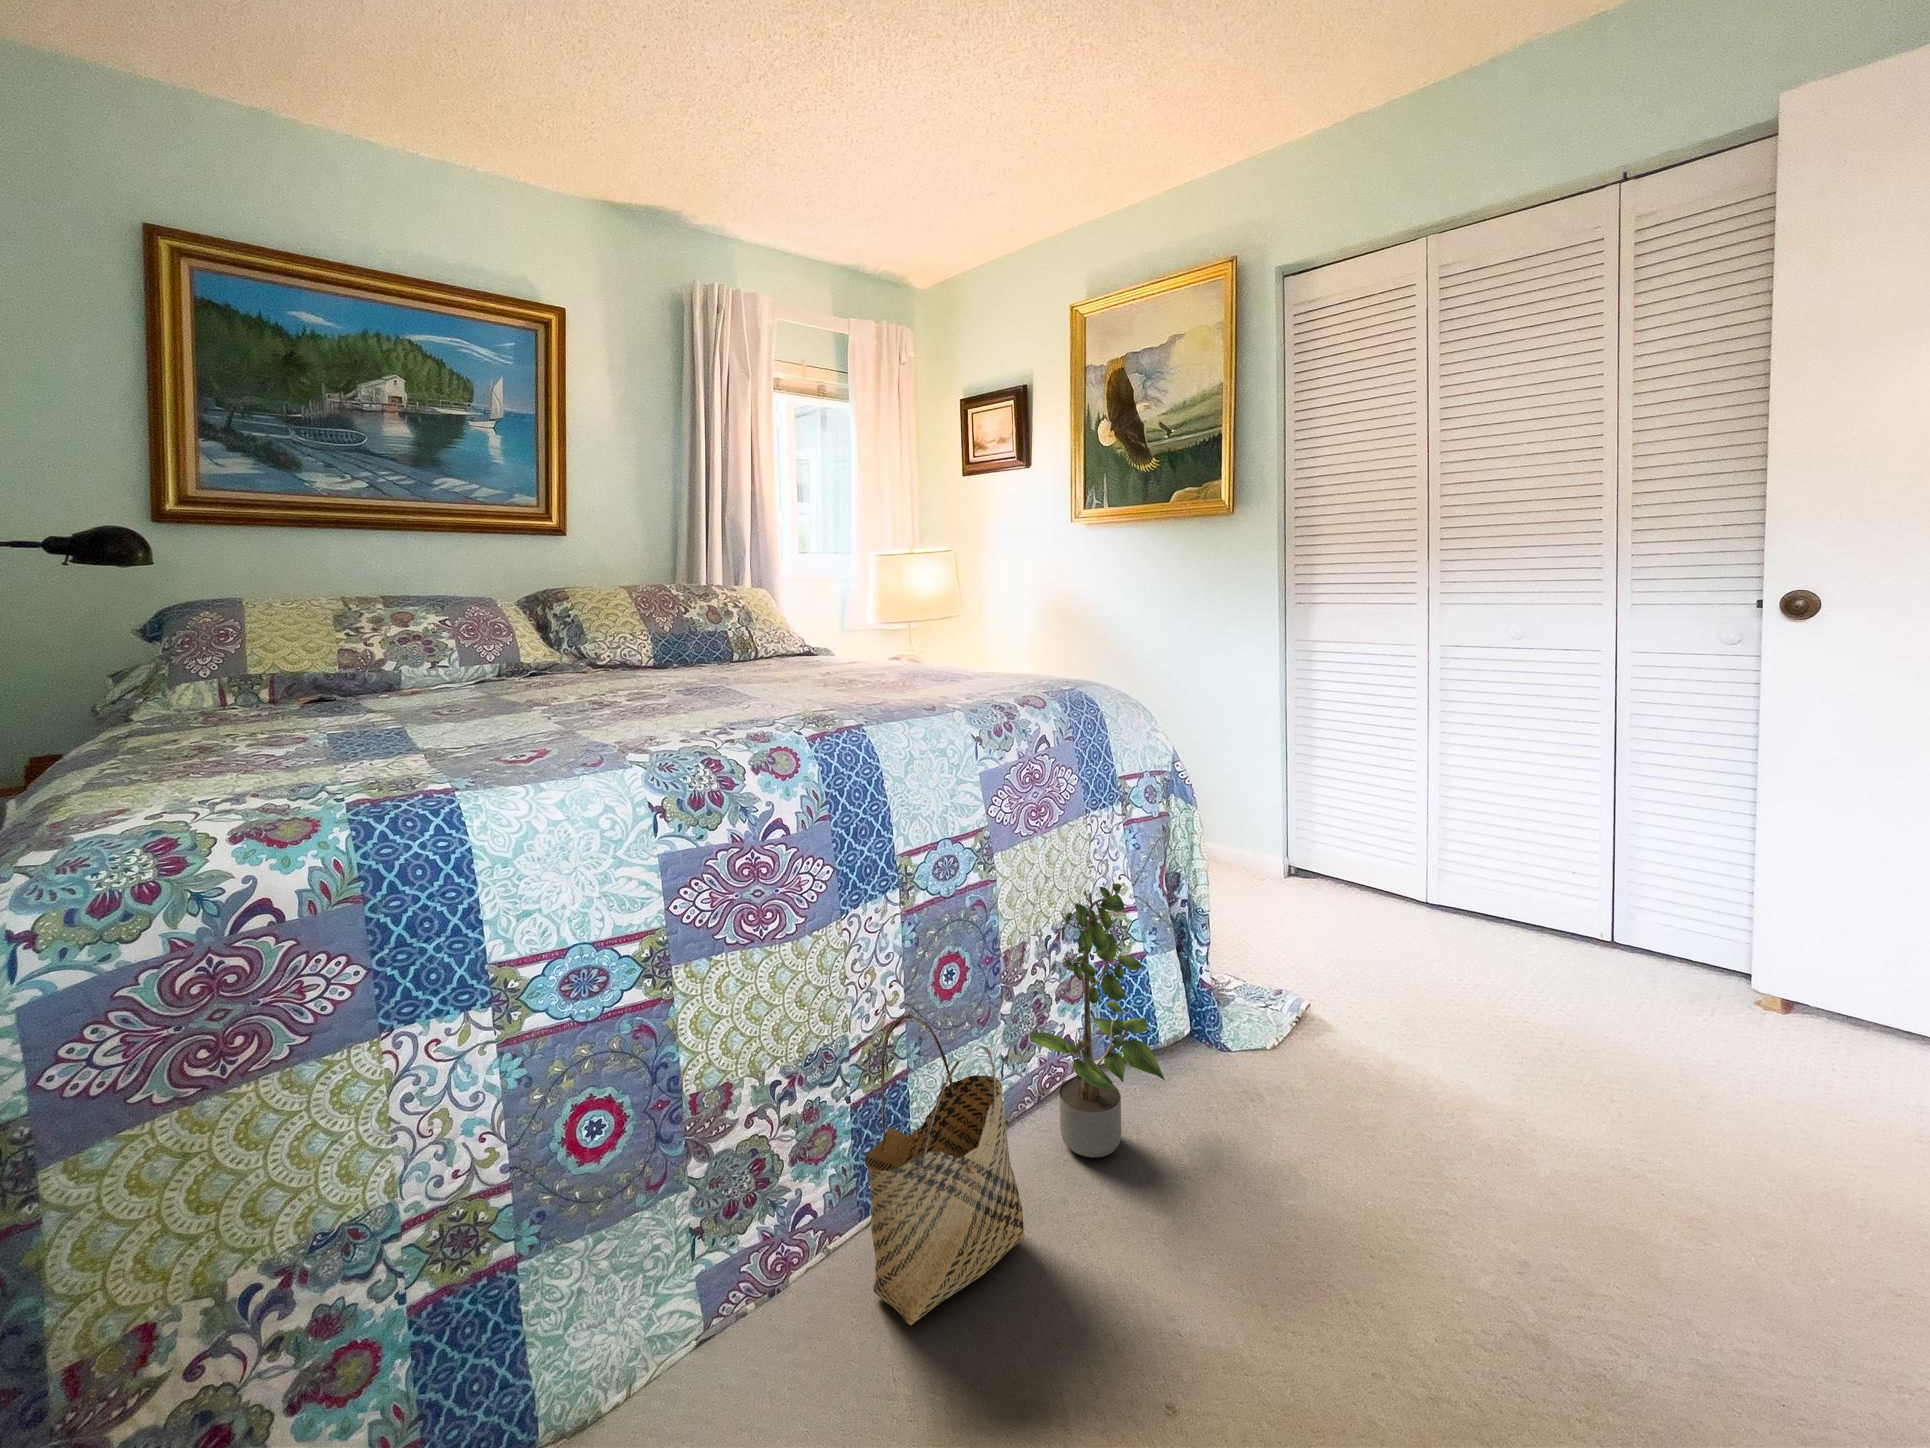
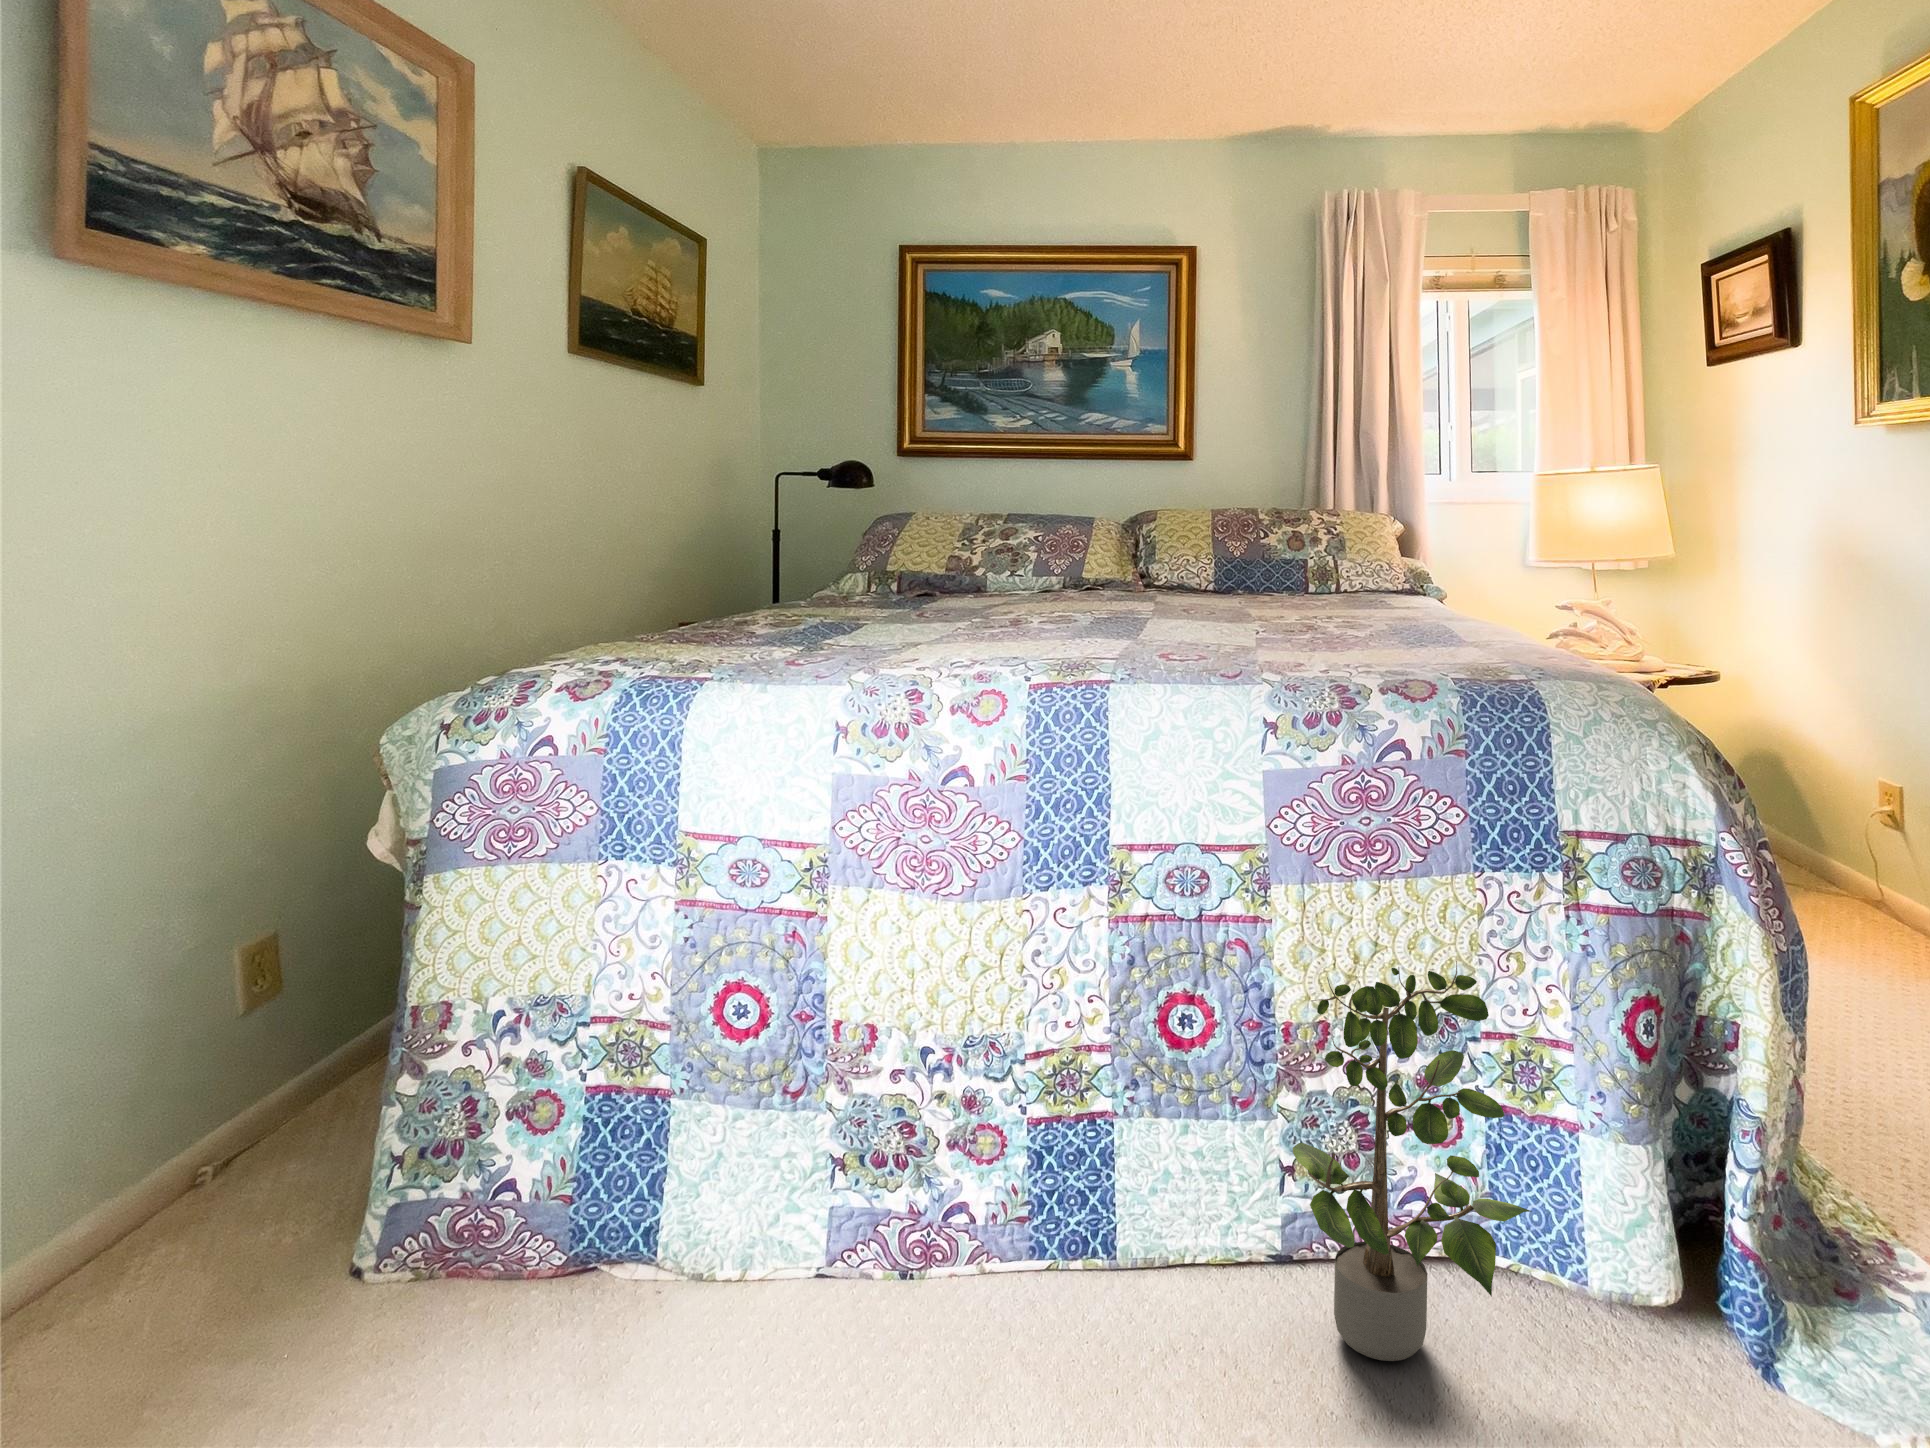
woven basket: present [865,1014,1024,1325] -> none [964,1031,1188,1366]

